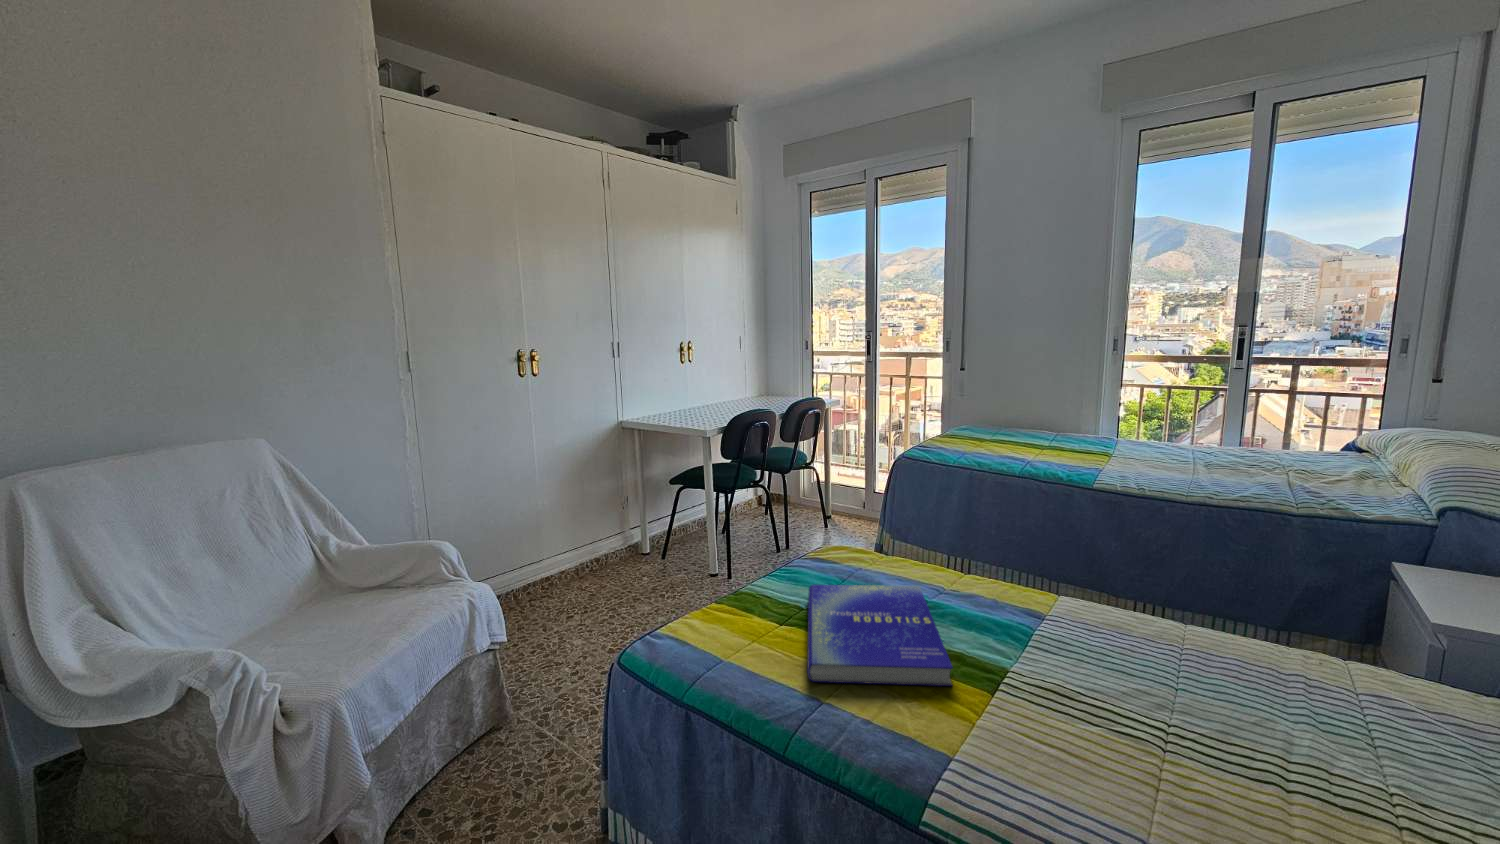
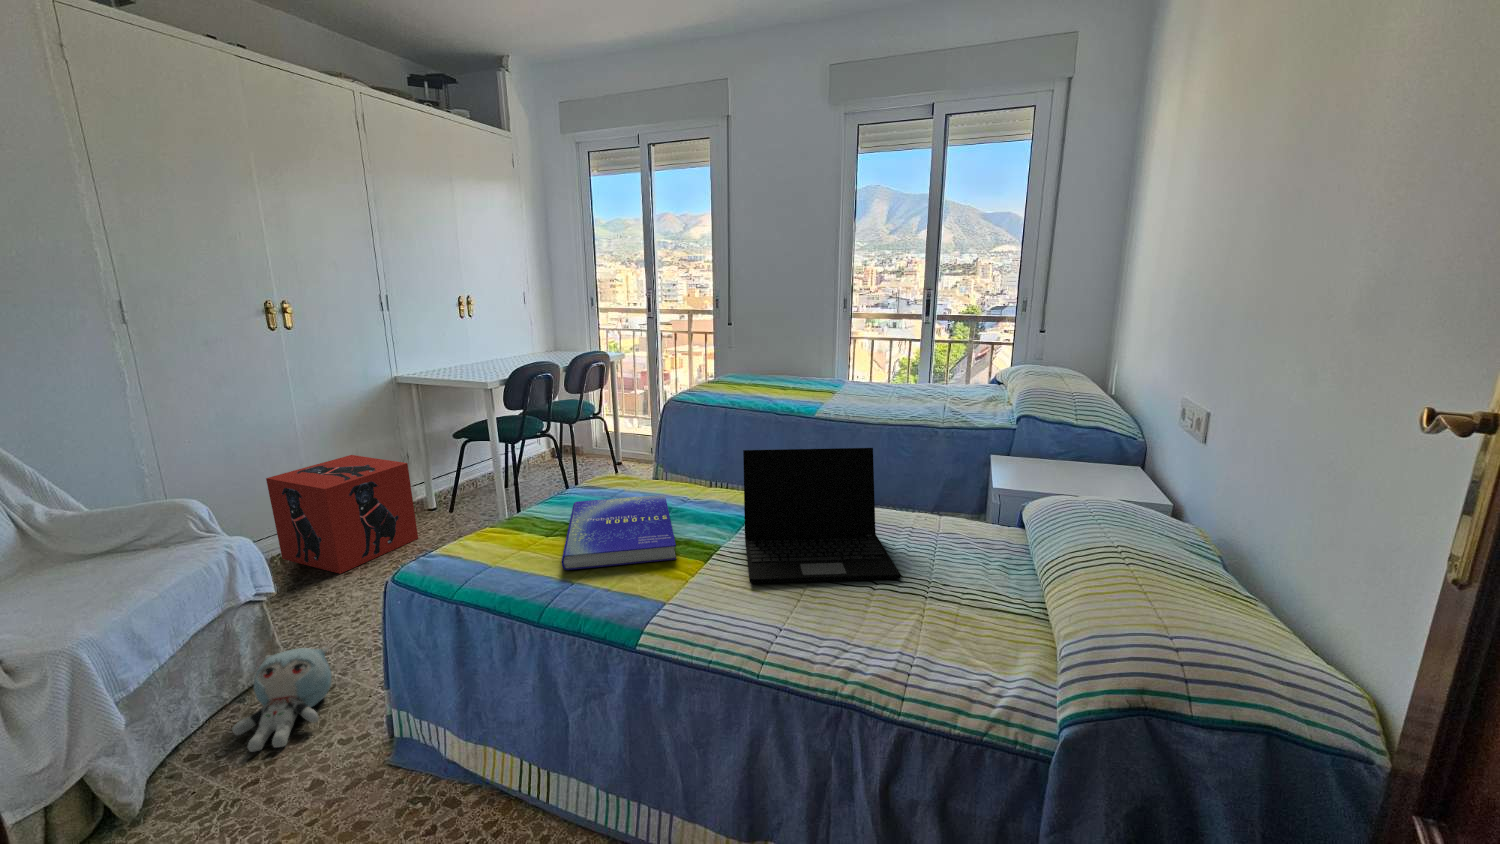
storage box: none [507,498,631,619] -> present [266,455,418,574]
laptop: none [1043,545,1337,780] -> present [743,448,901,583]
plush toy: none [462,705,550,815] -> present [232,647,331,752]

